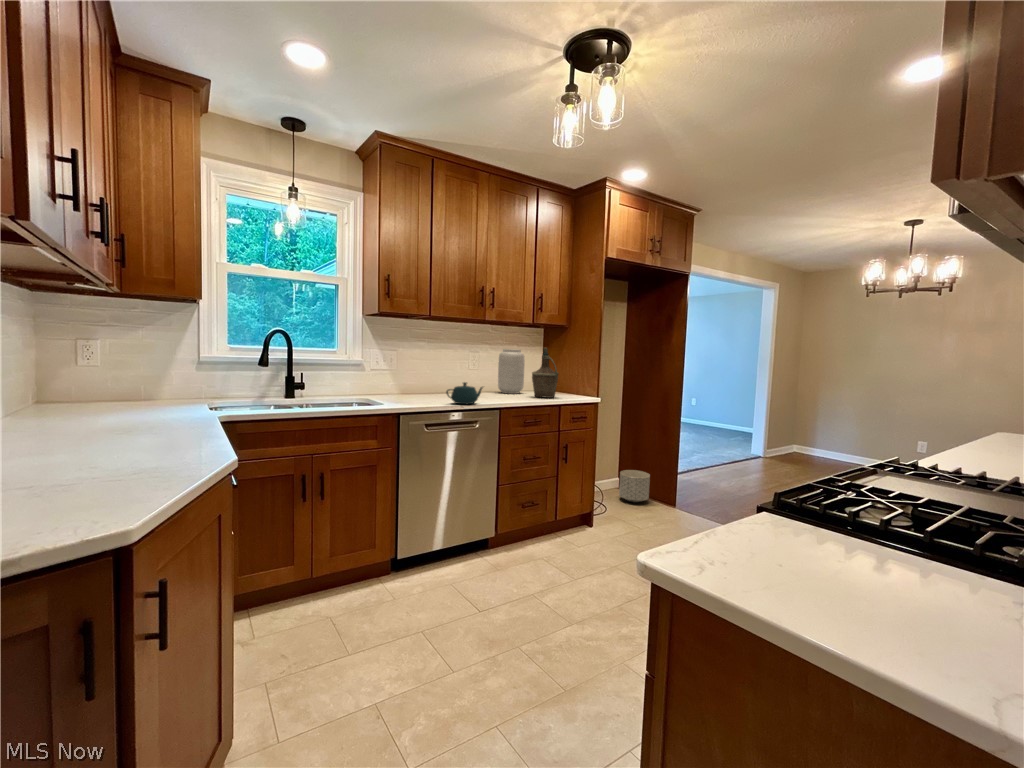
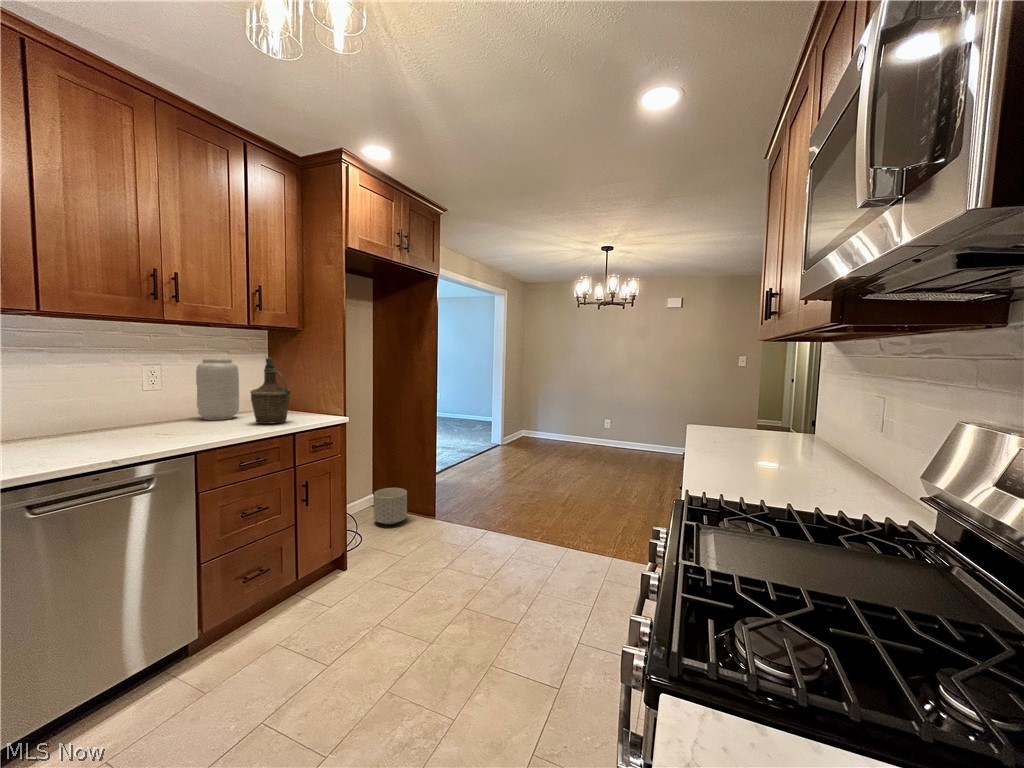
teapot: present [446,382,483,404] -> none [84,420,166,456]

